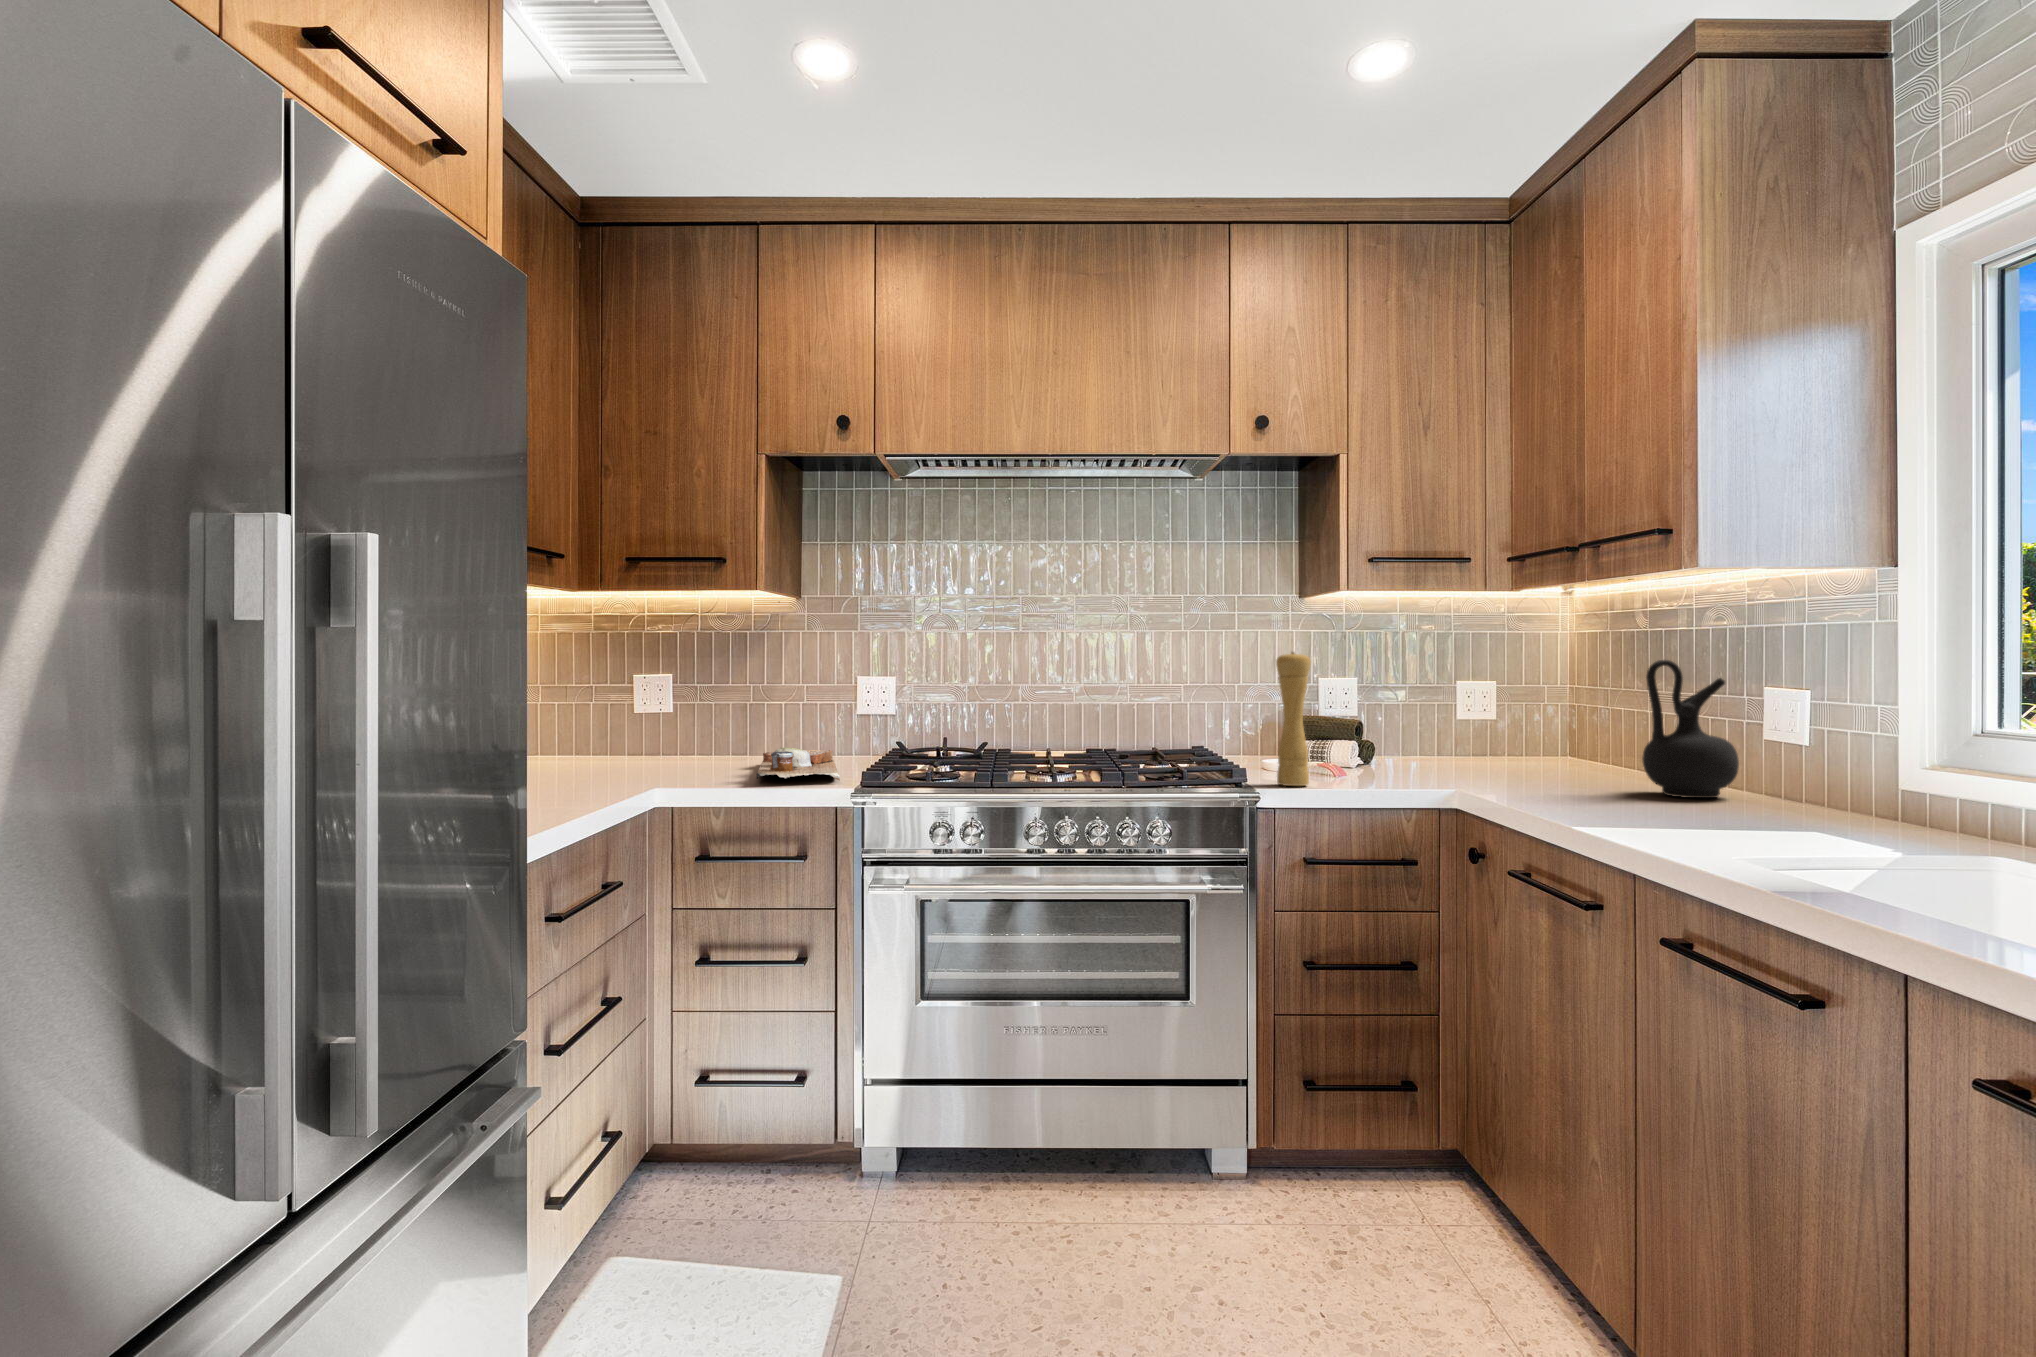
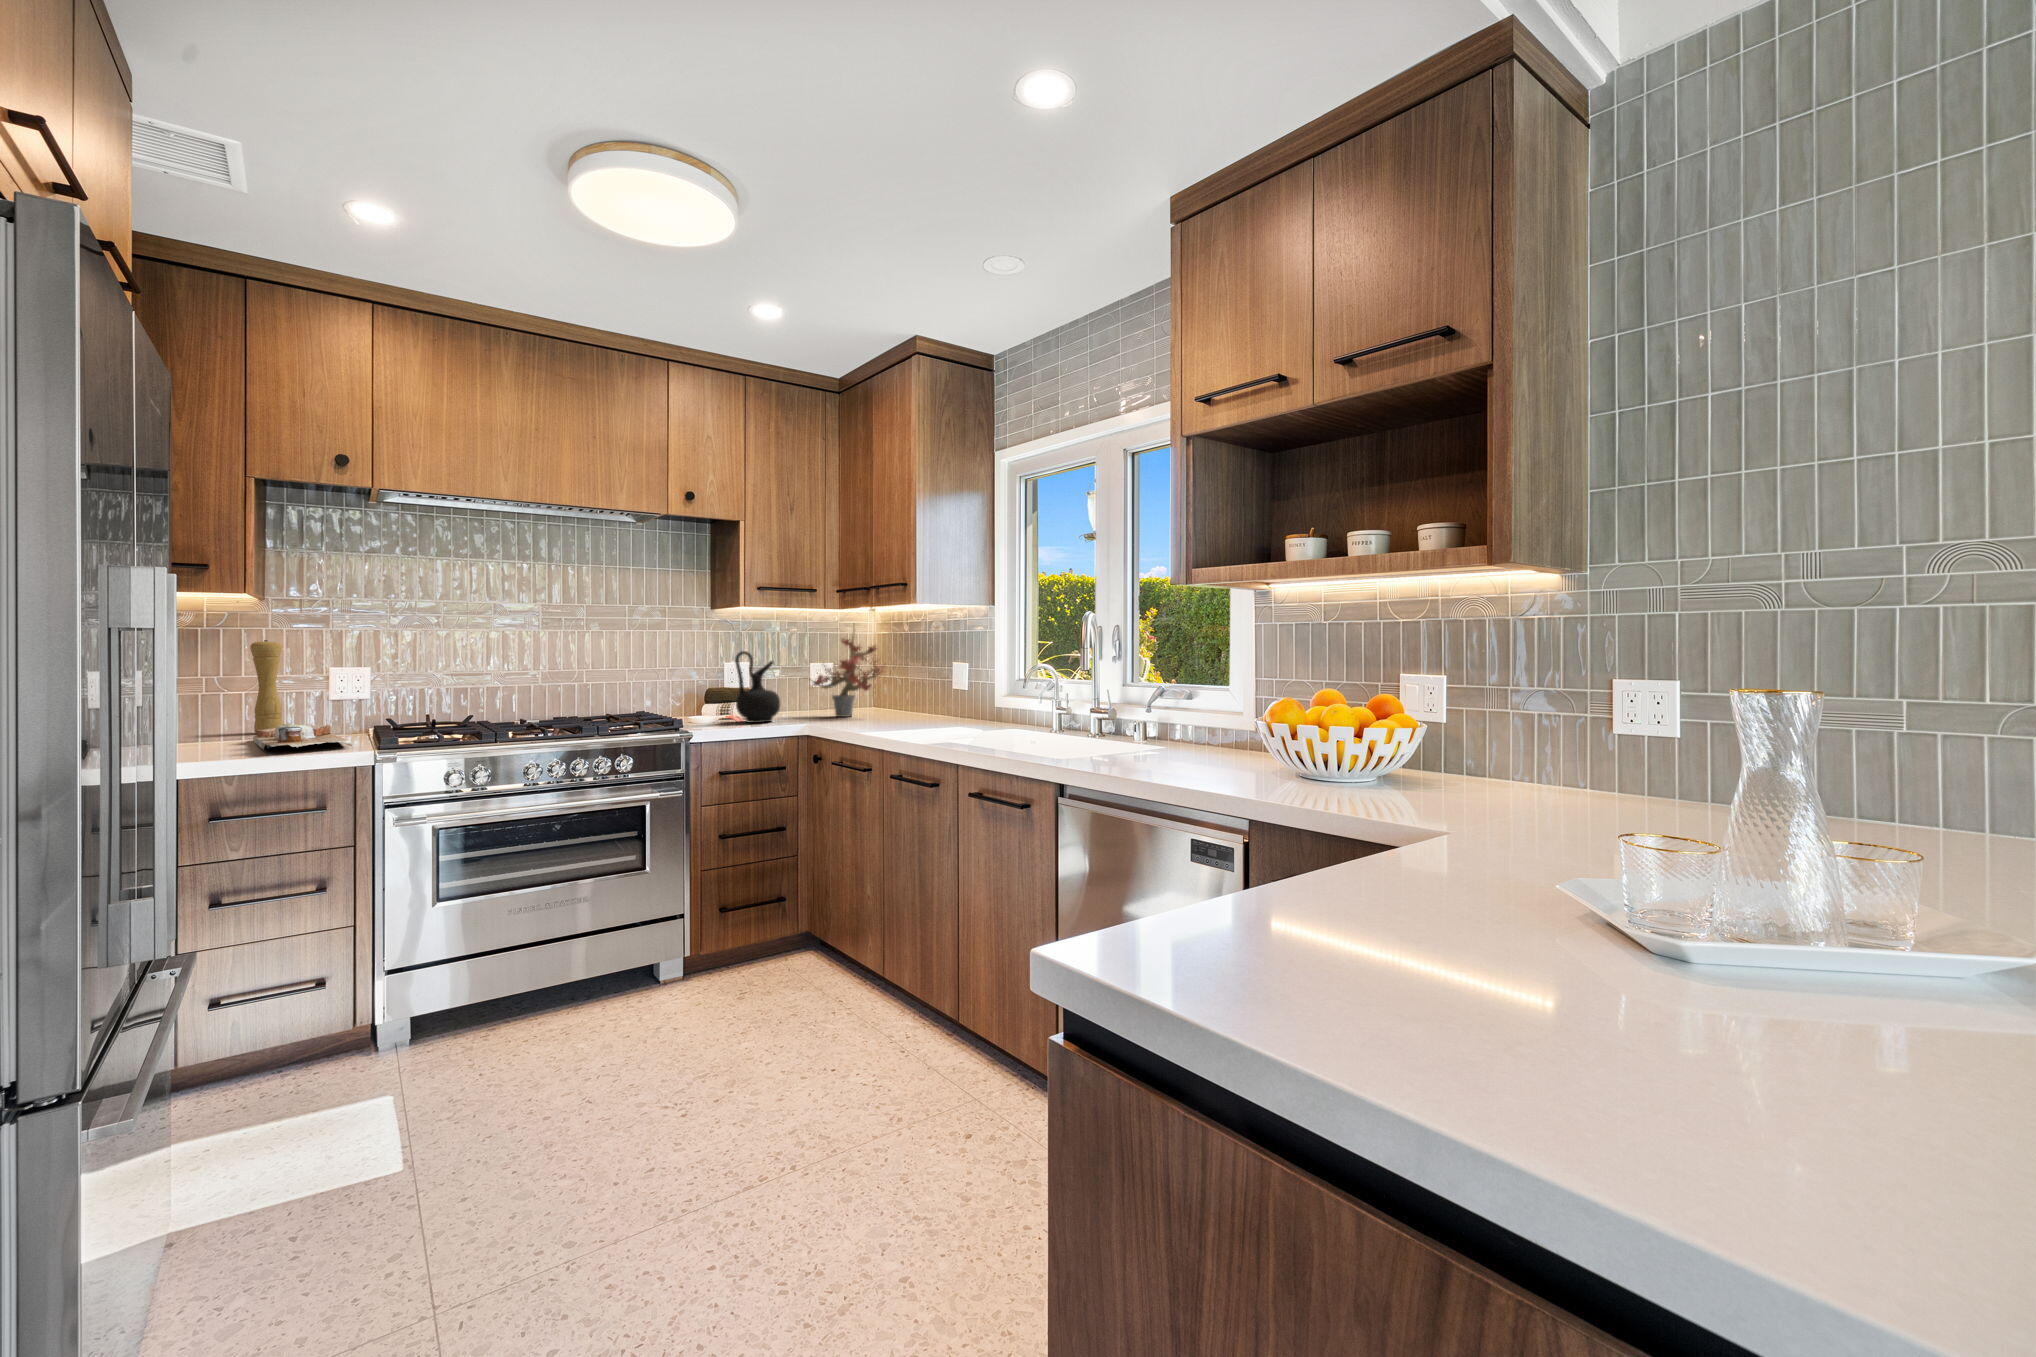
potted plant: none [1441,609,1609,777] -> present [810,636,885,717]
pepper mill: present [1276,652,1311,786] -> present [250,640,283,733]
ceramic jug: present [1642,660,1739,798] -> present [735,651,780,723]

